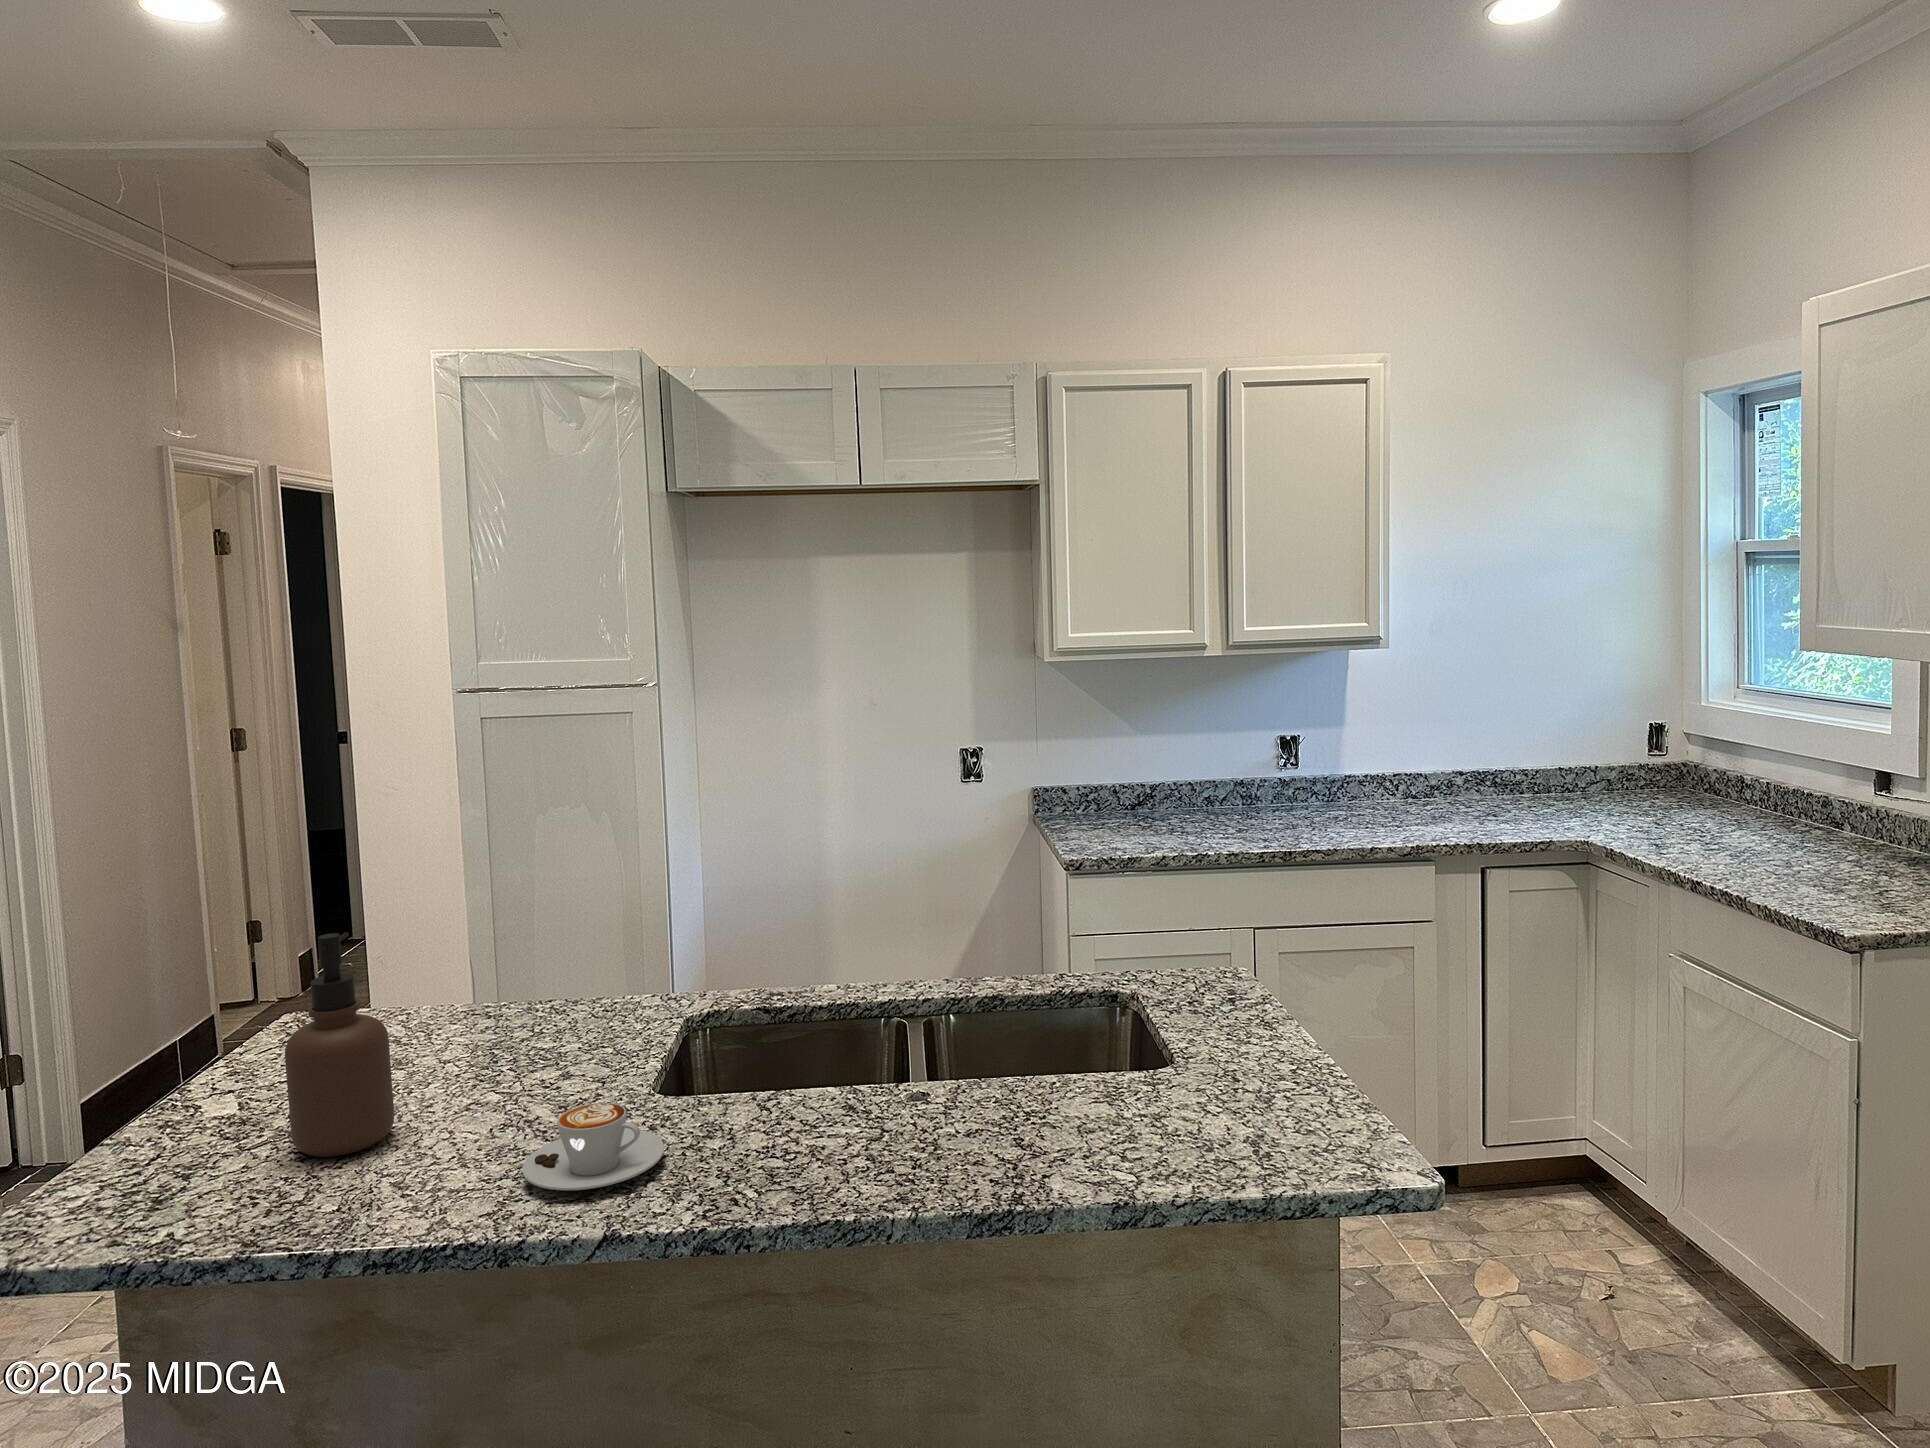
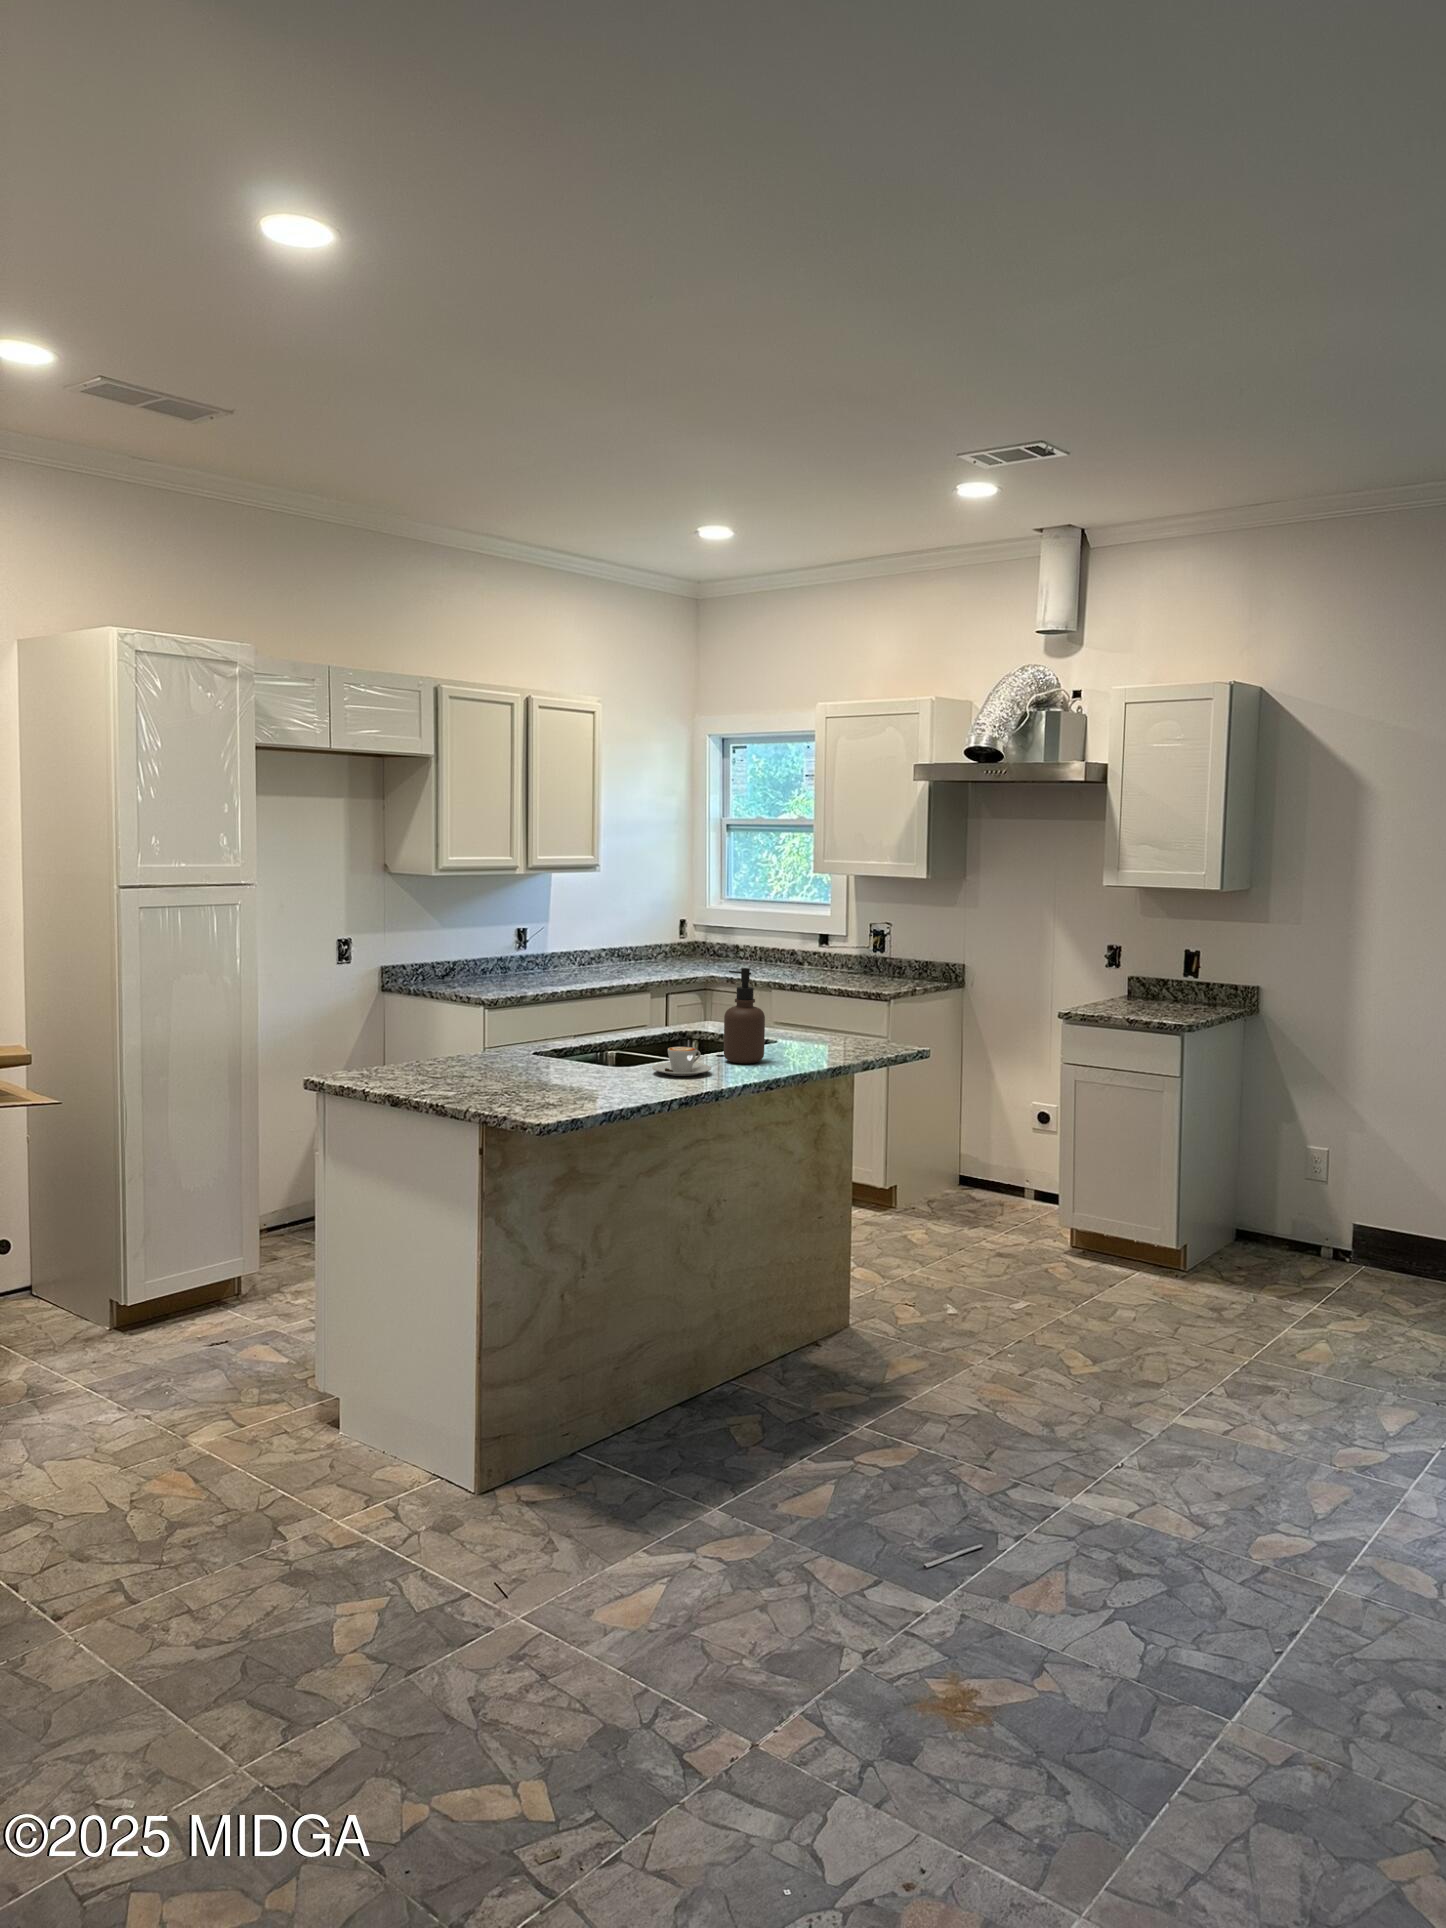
soap dispenser: present [285,932,394,1157] -> present [724,968,765,1064]

